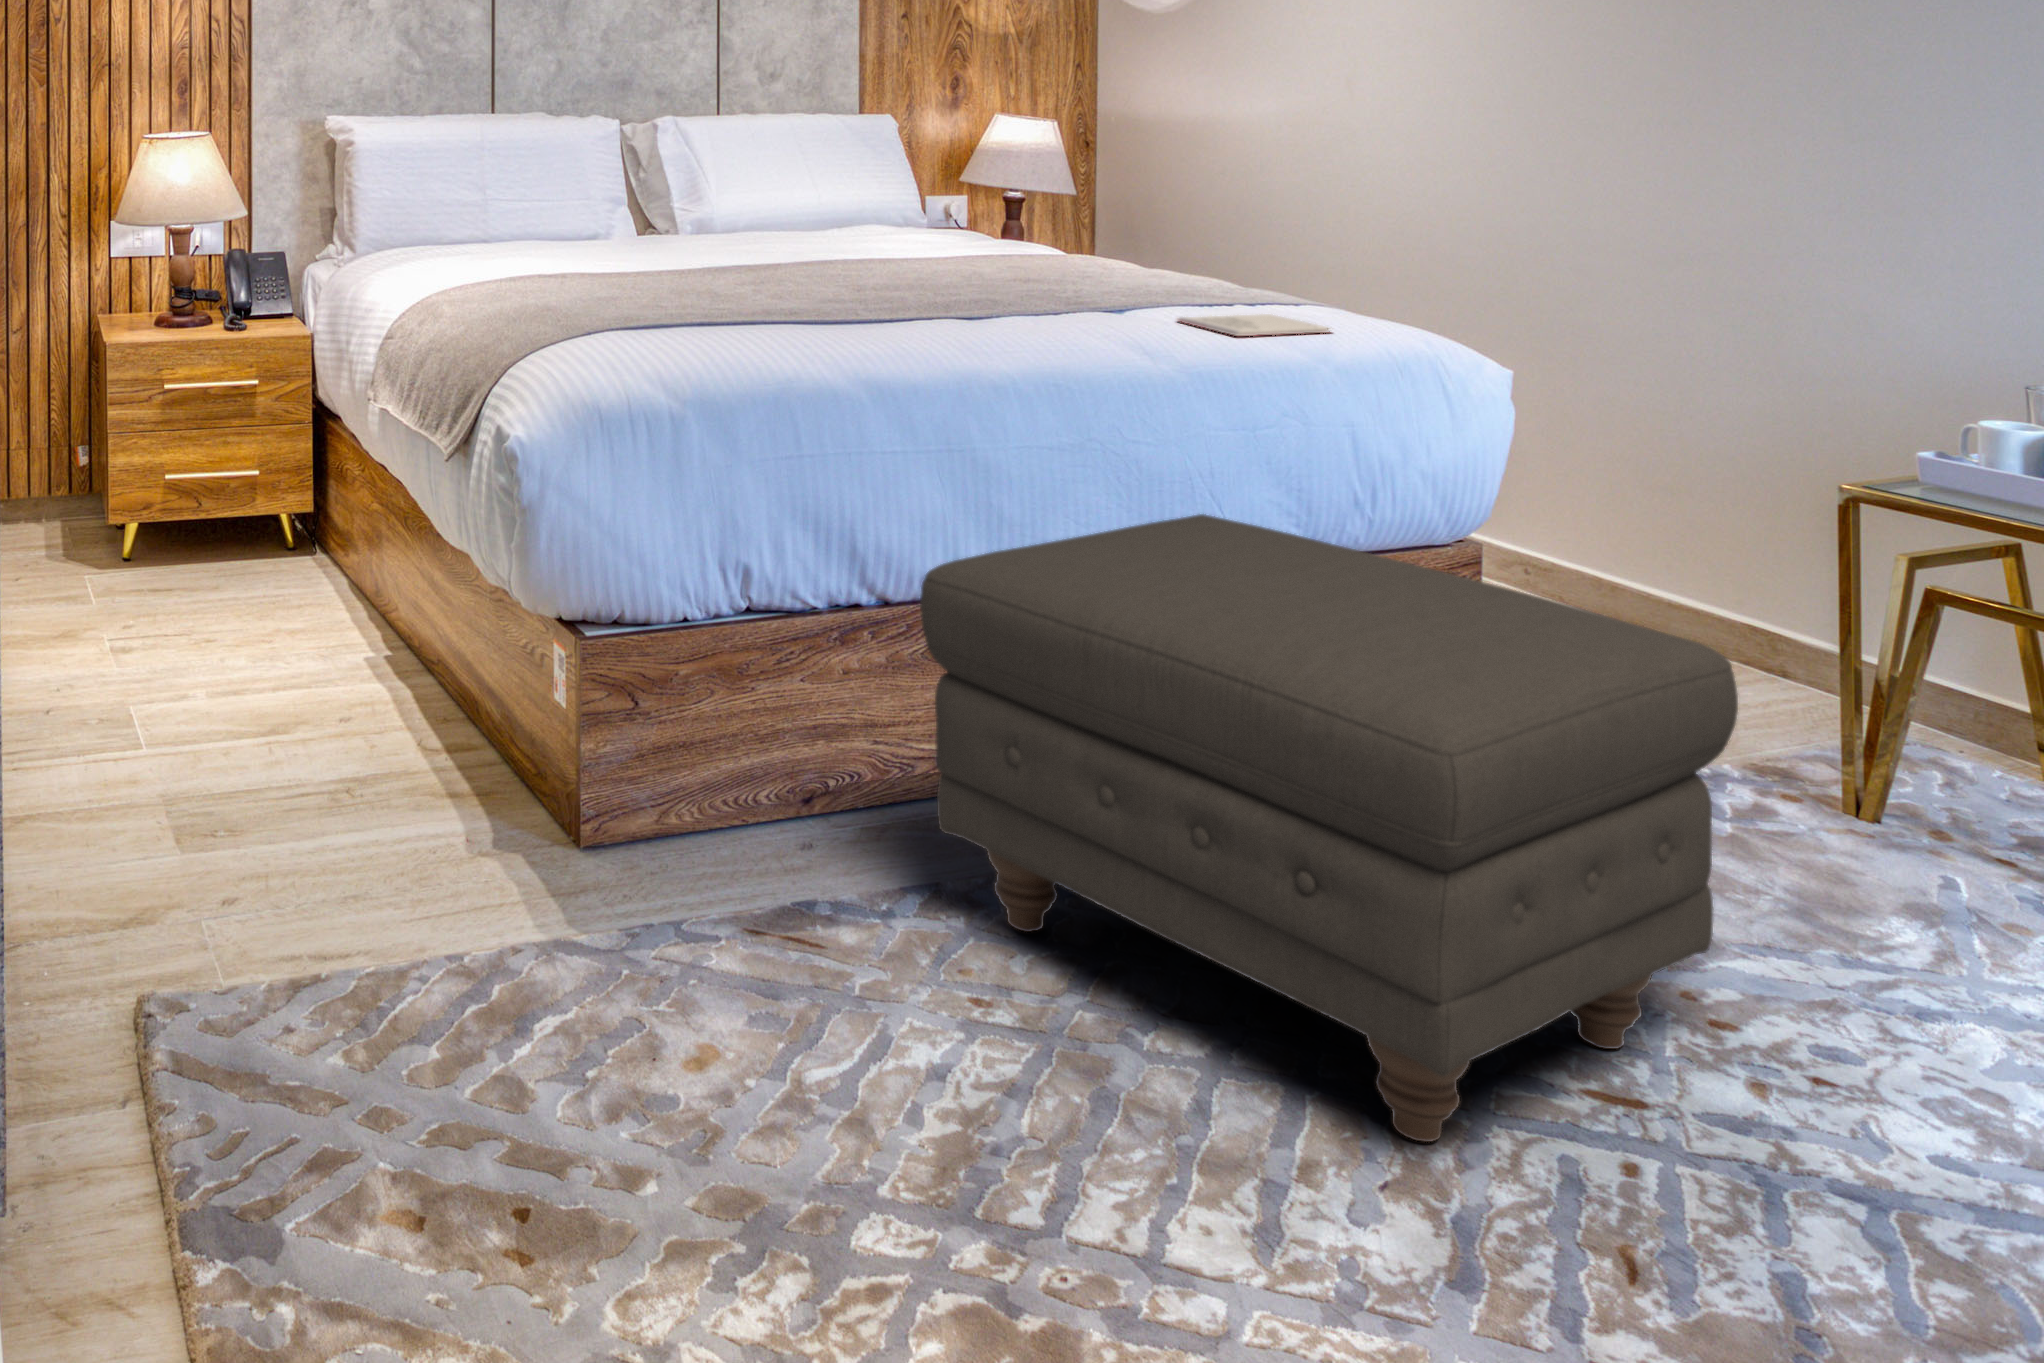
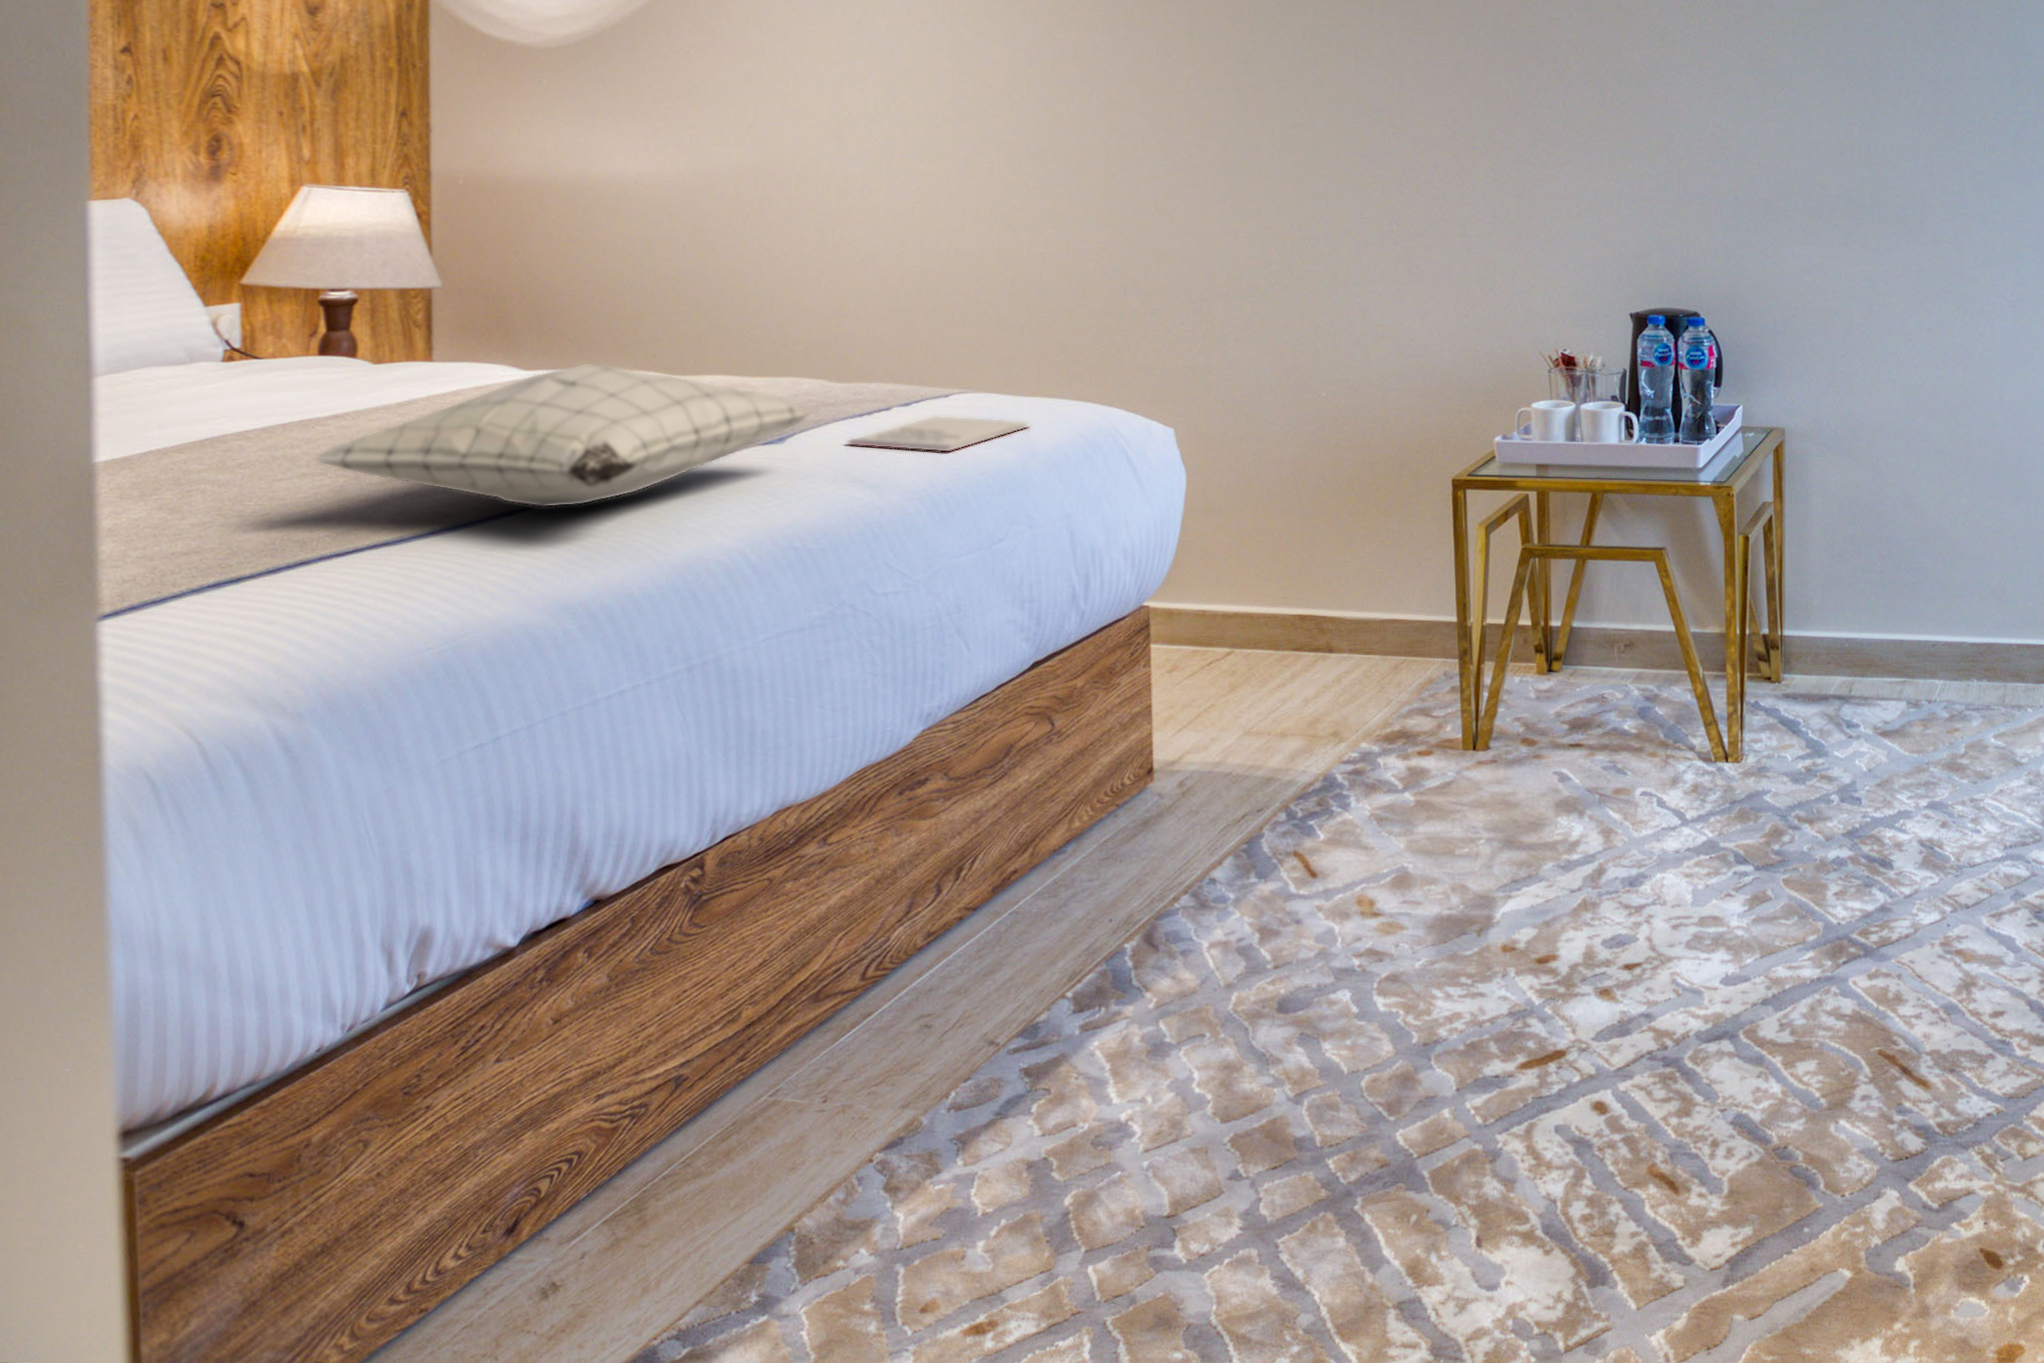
pillow: none [809,216,1114,324] -> present [315,364,809,506]
ottoman: present [920,514,1738,1142] -> none [809,649,1584,1223]

